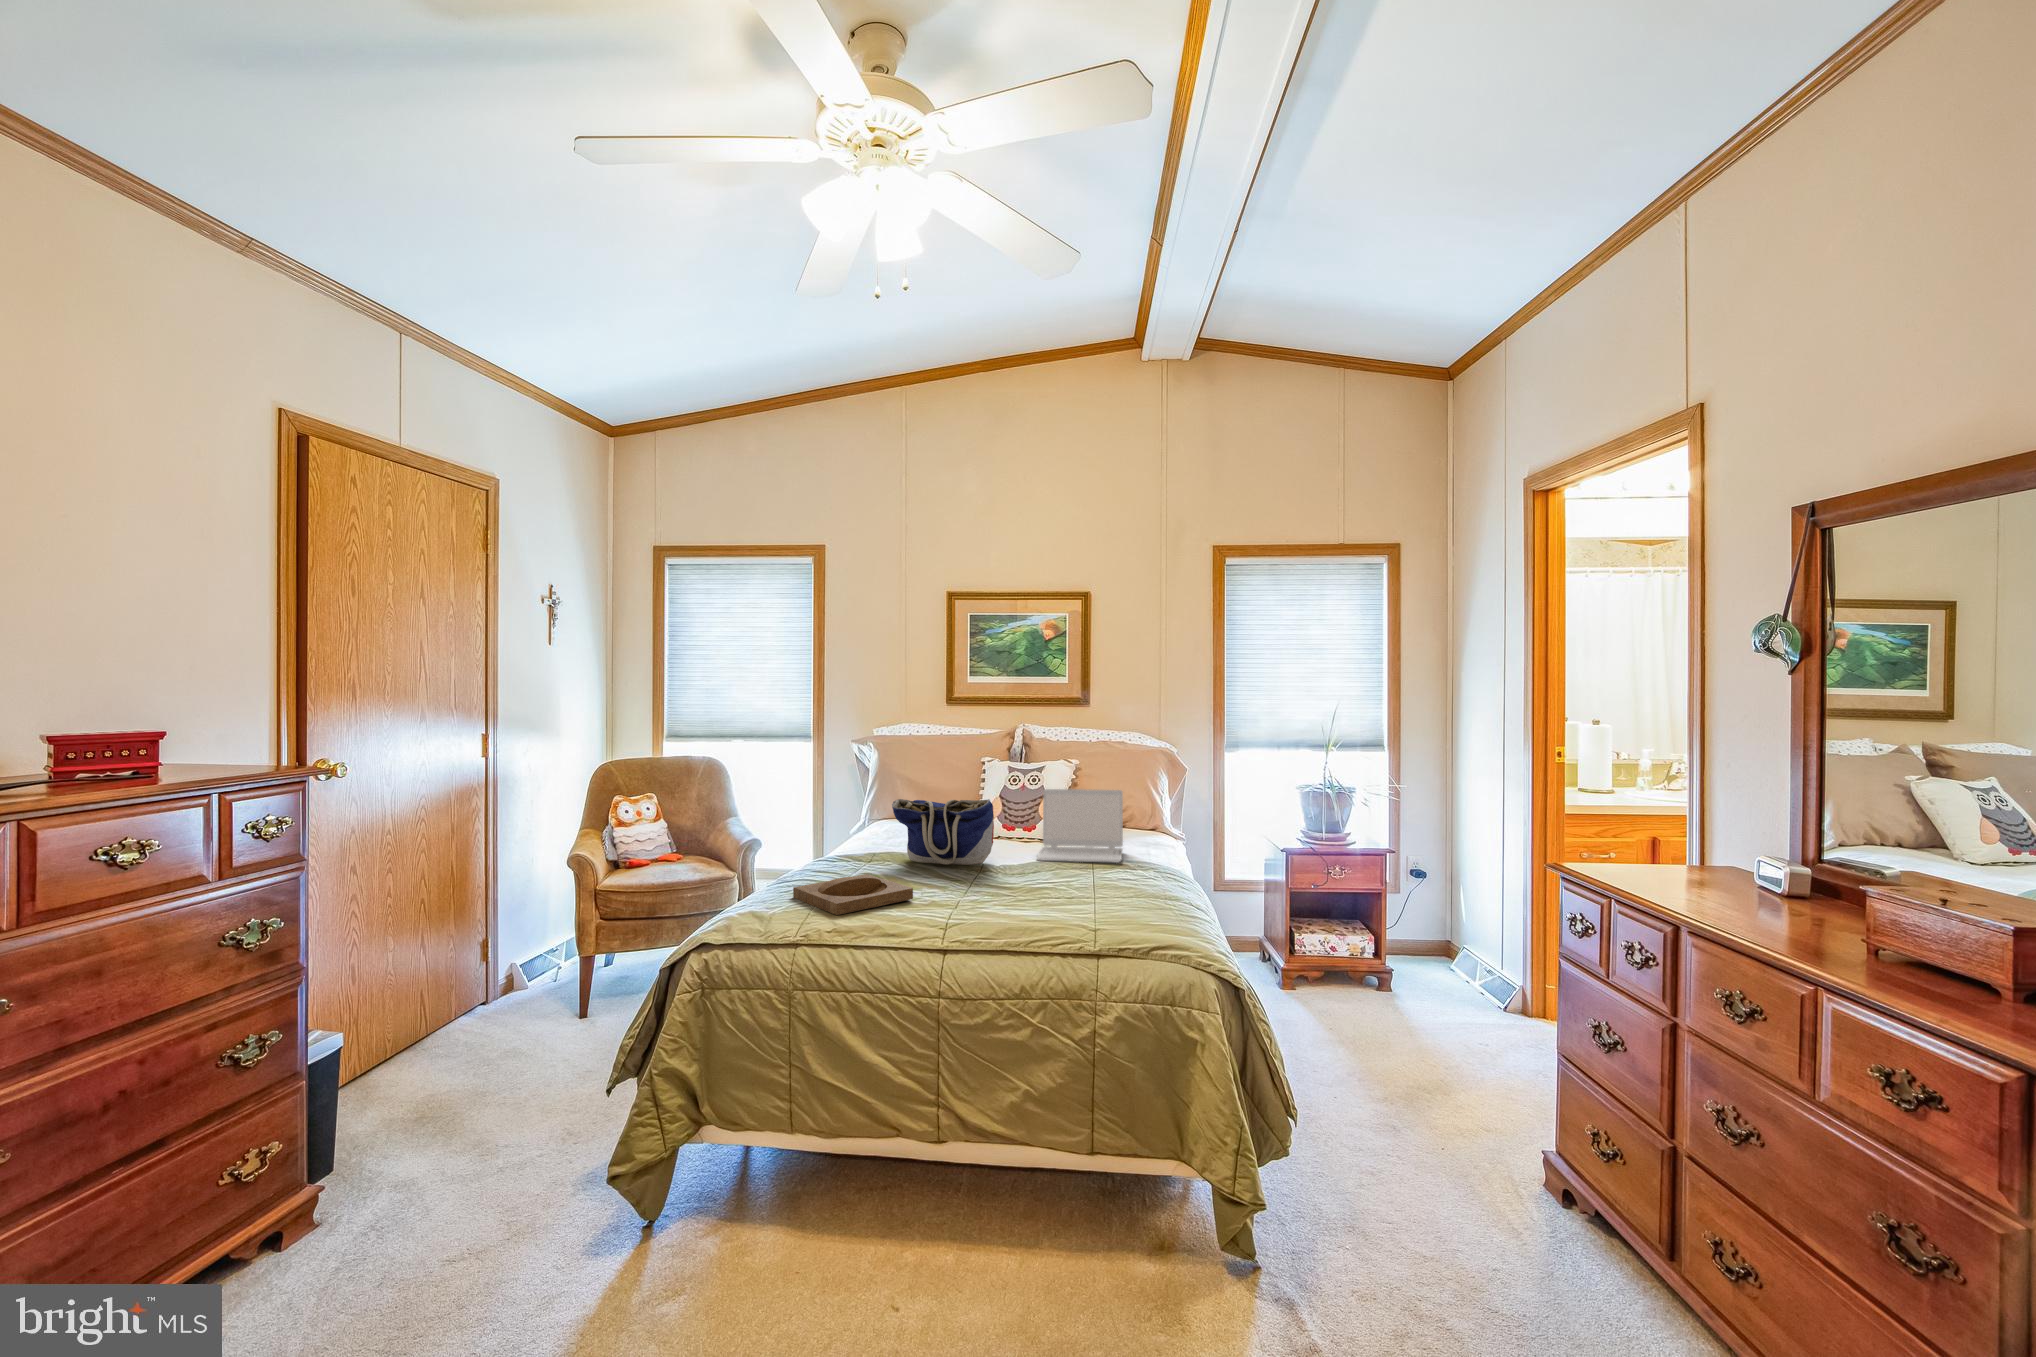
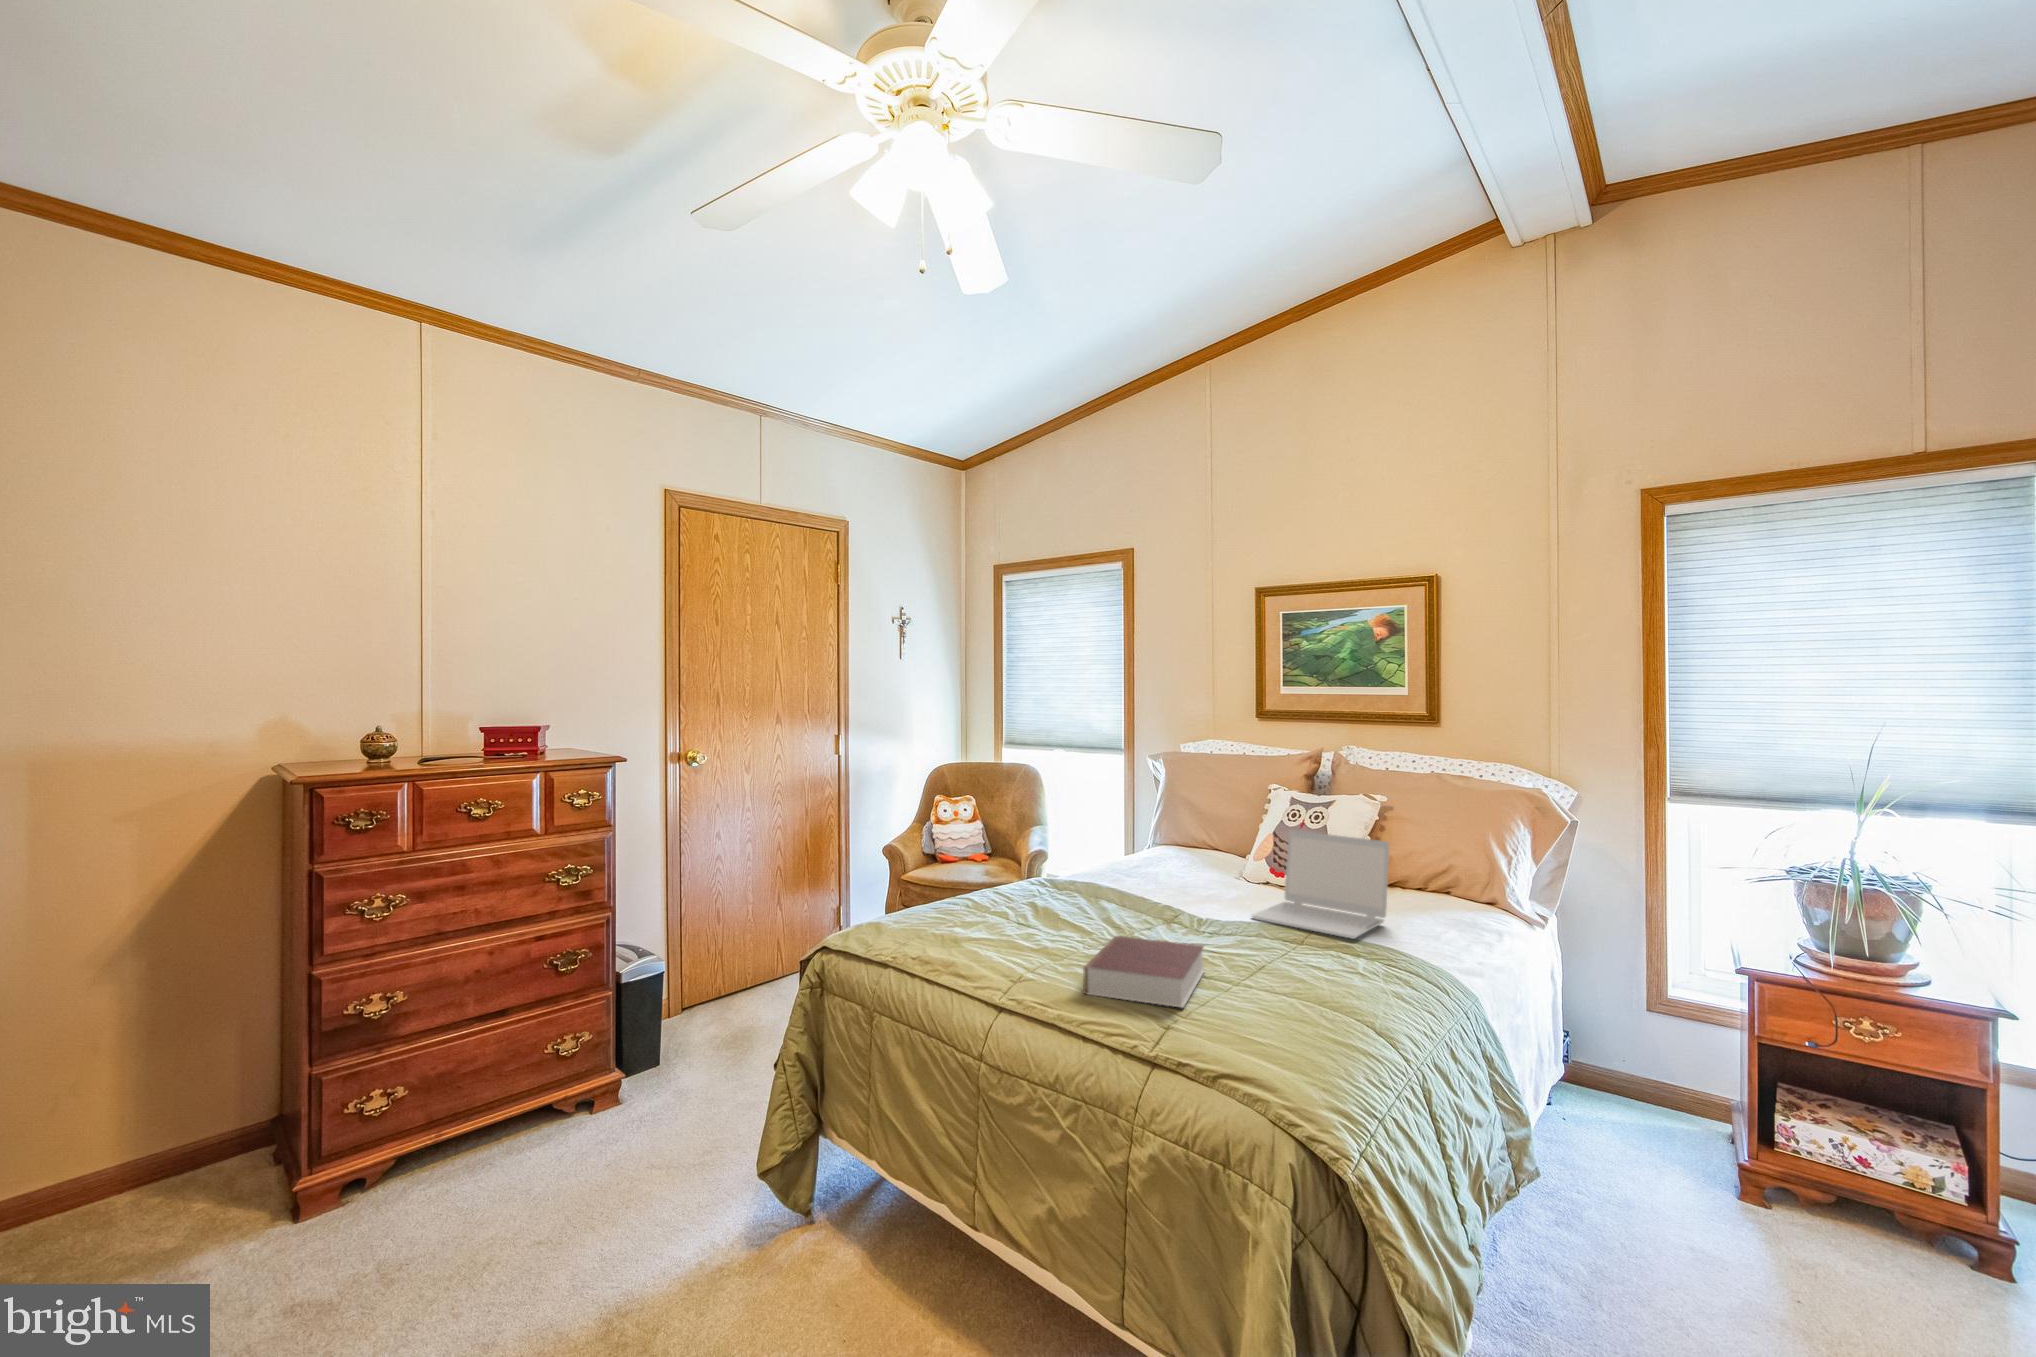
tote bag: present [892,799,994,865] -> none [1082,826,1197,912]
tray: present [793,874,913,915] -> none [932,906,1031,947]
book: none [991,876,1087,923] -> present [1083,936,1205,1008]

